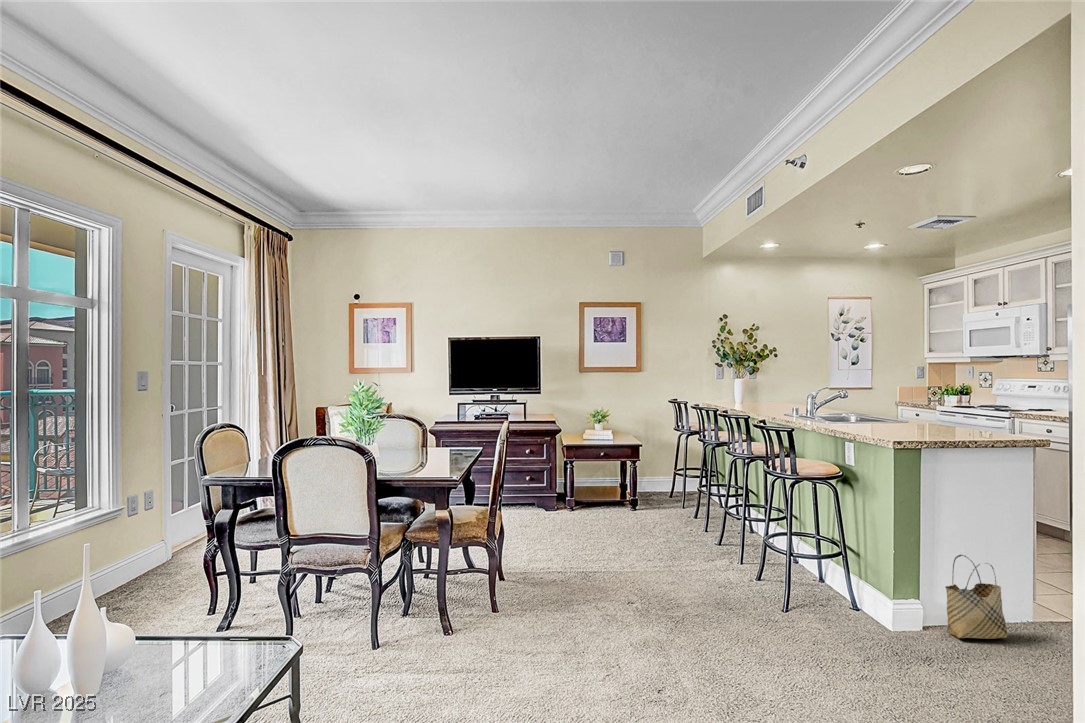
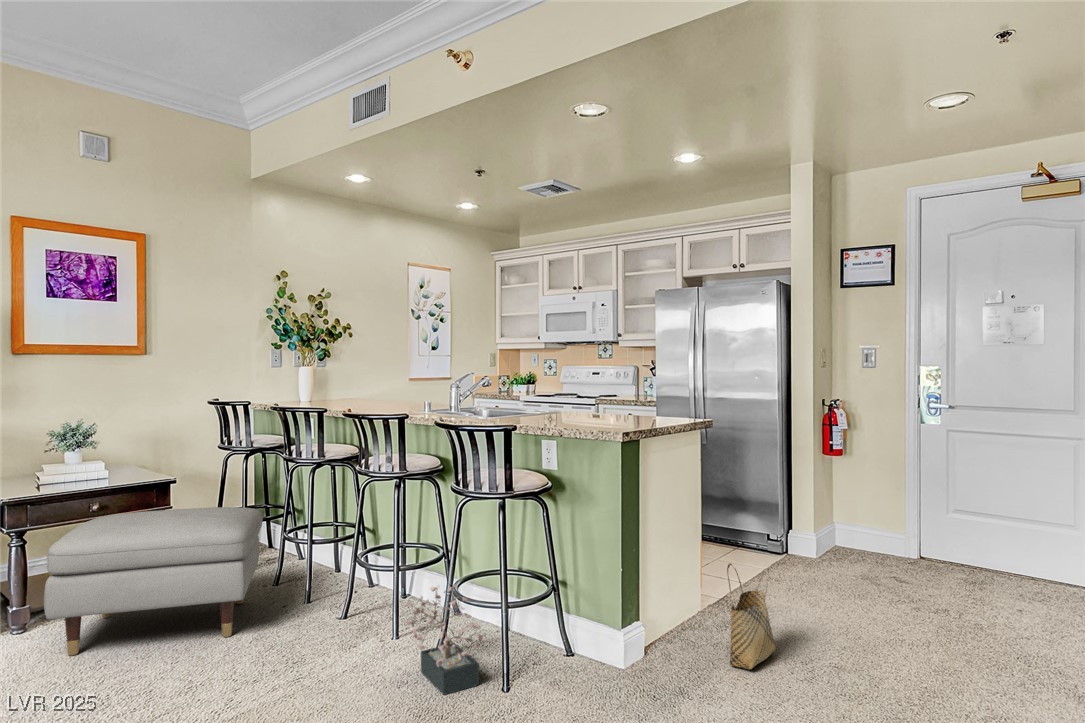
ottoman: none [574,459,682,533] -> present [44,507,263,656]
decorative plant: none [716,523,759,586] -> present [404,585,490,695]

